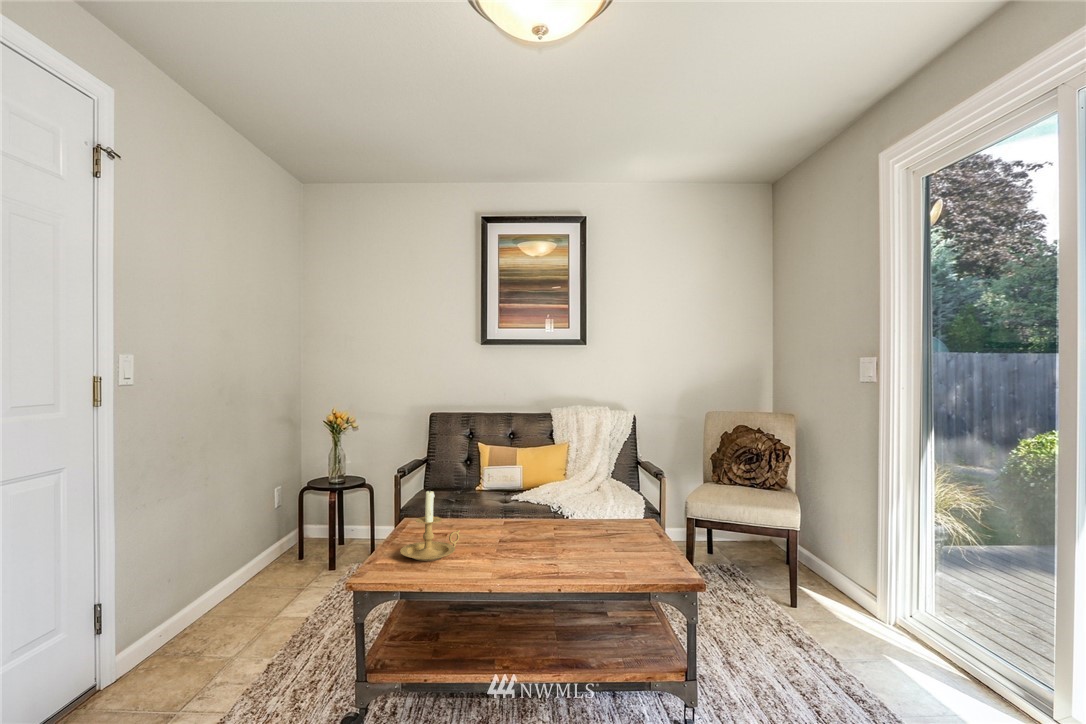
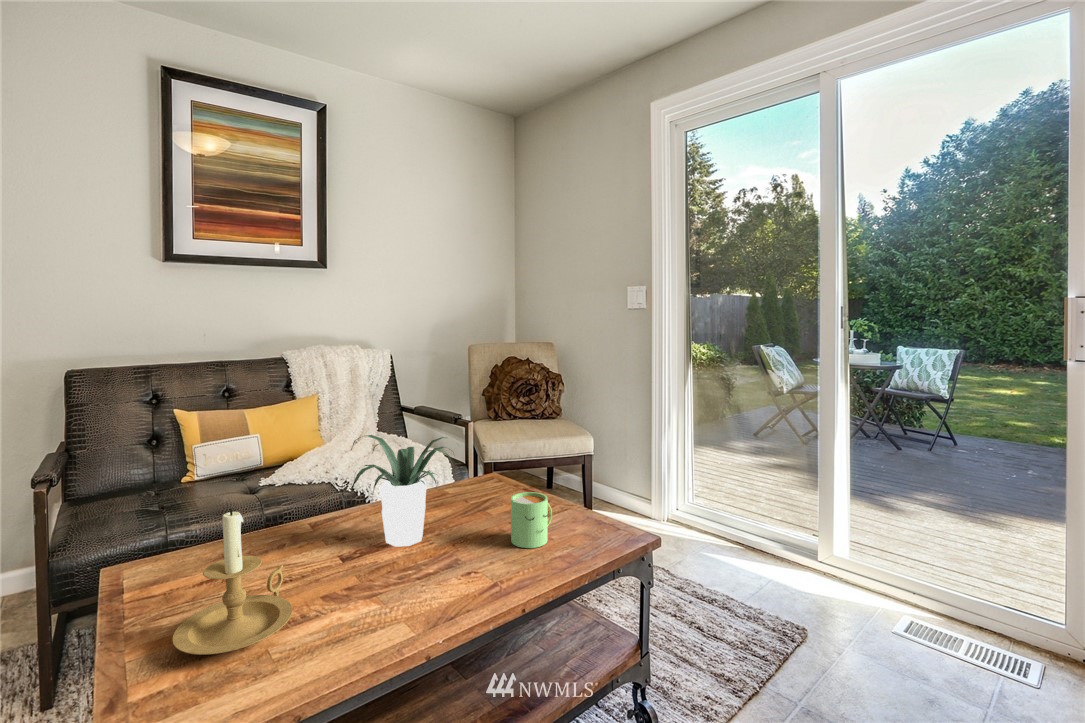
potted plant: none [505,467,589,545] -> present [351,435,452,547]
mug: none [606,525,640,566] -> present [511,492,552,548]

